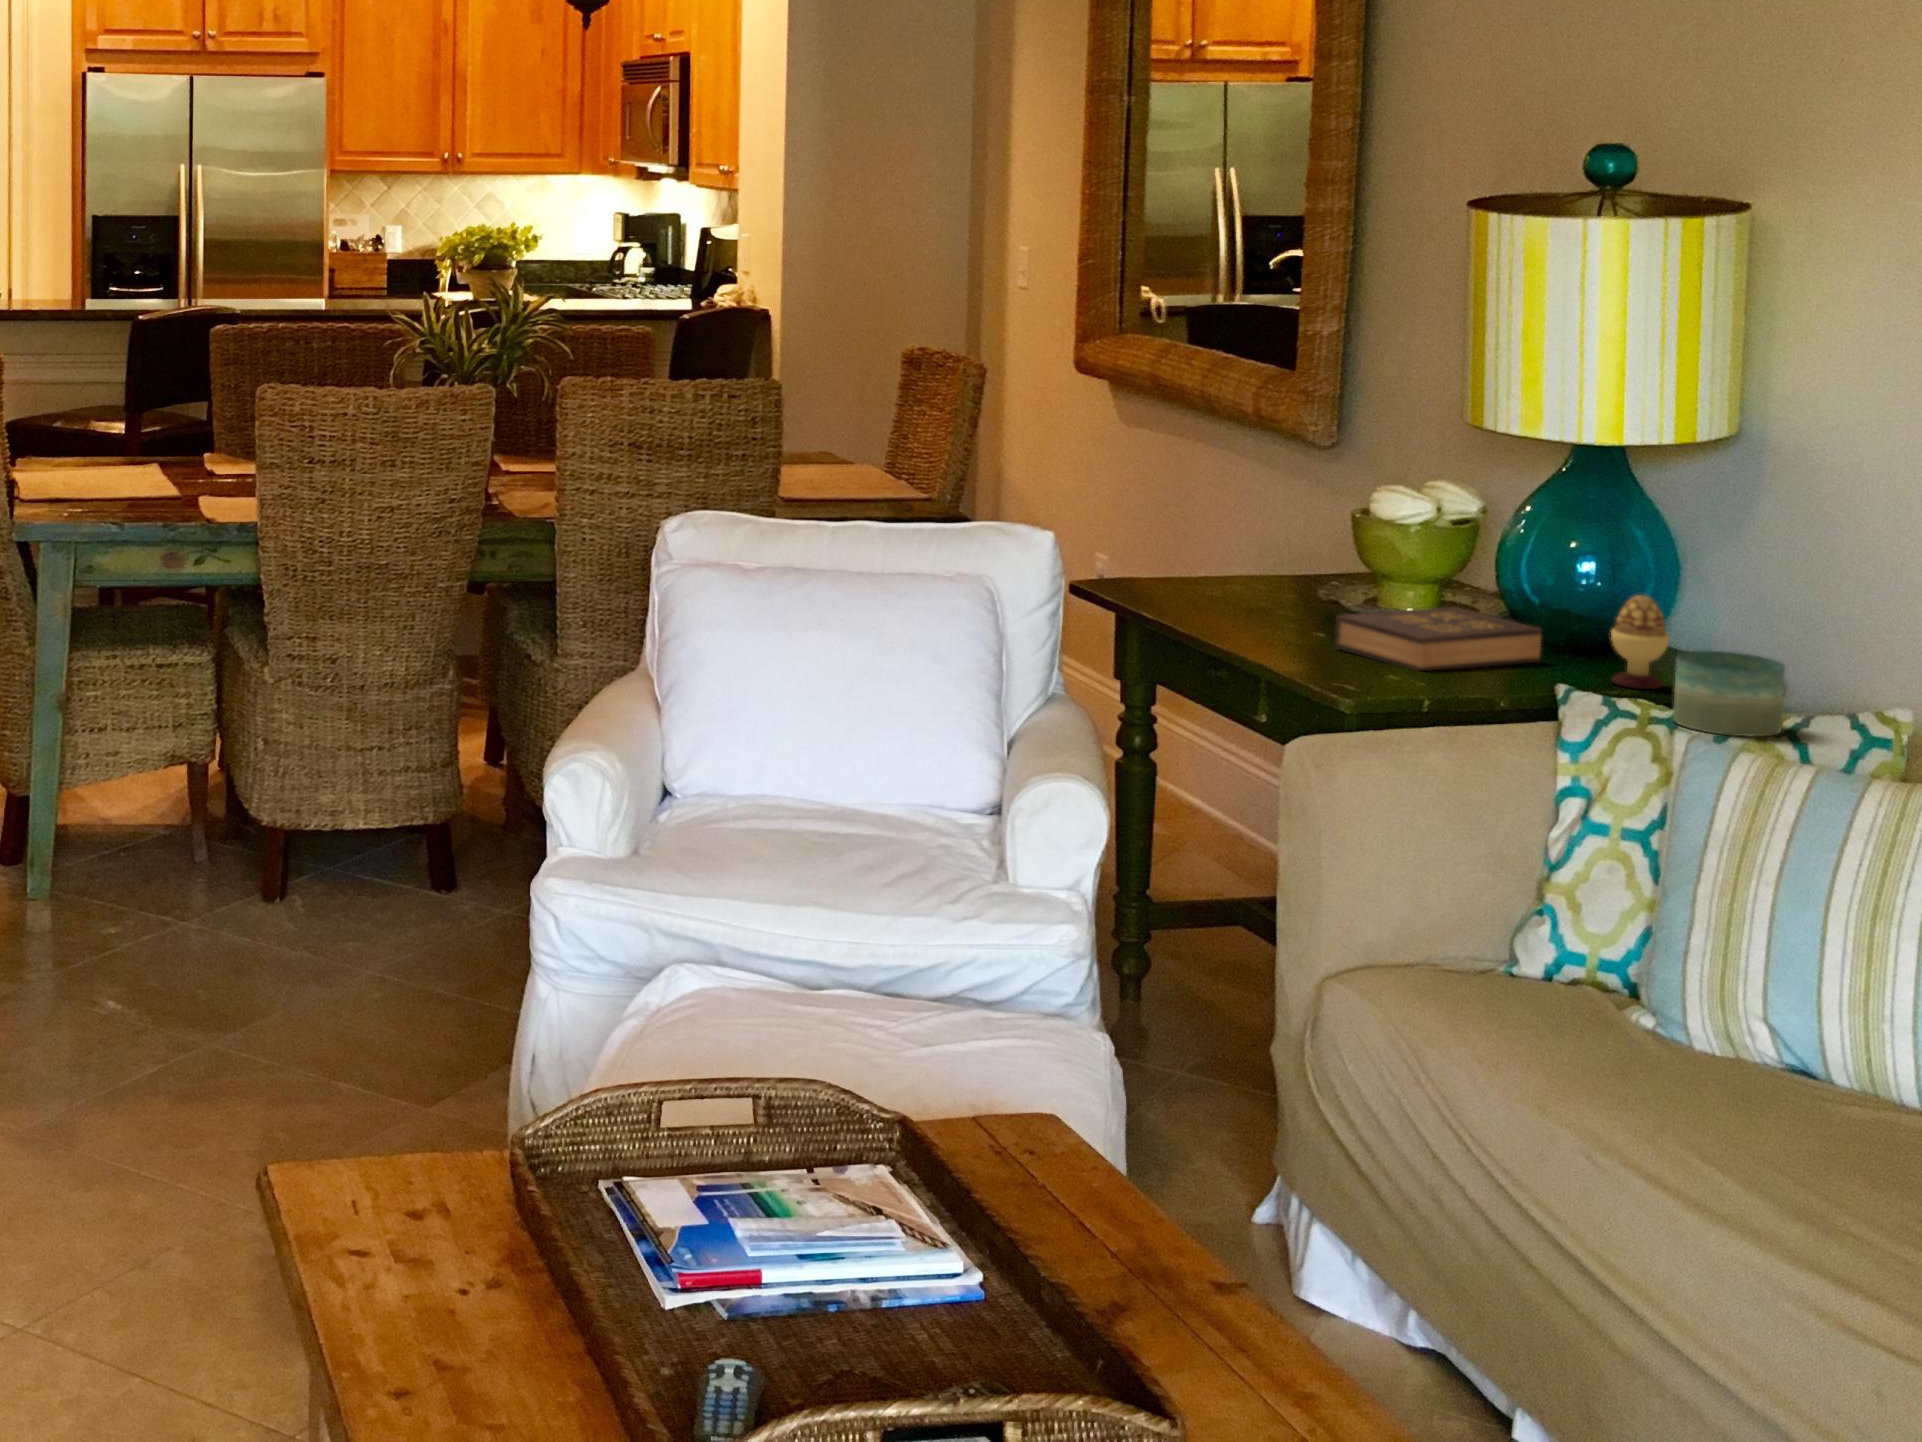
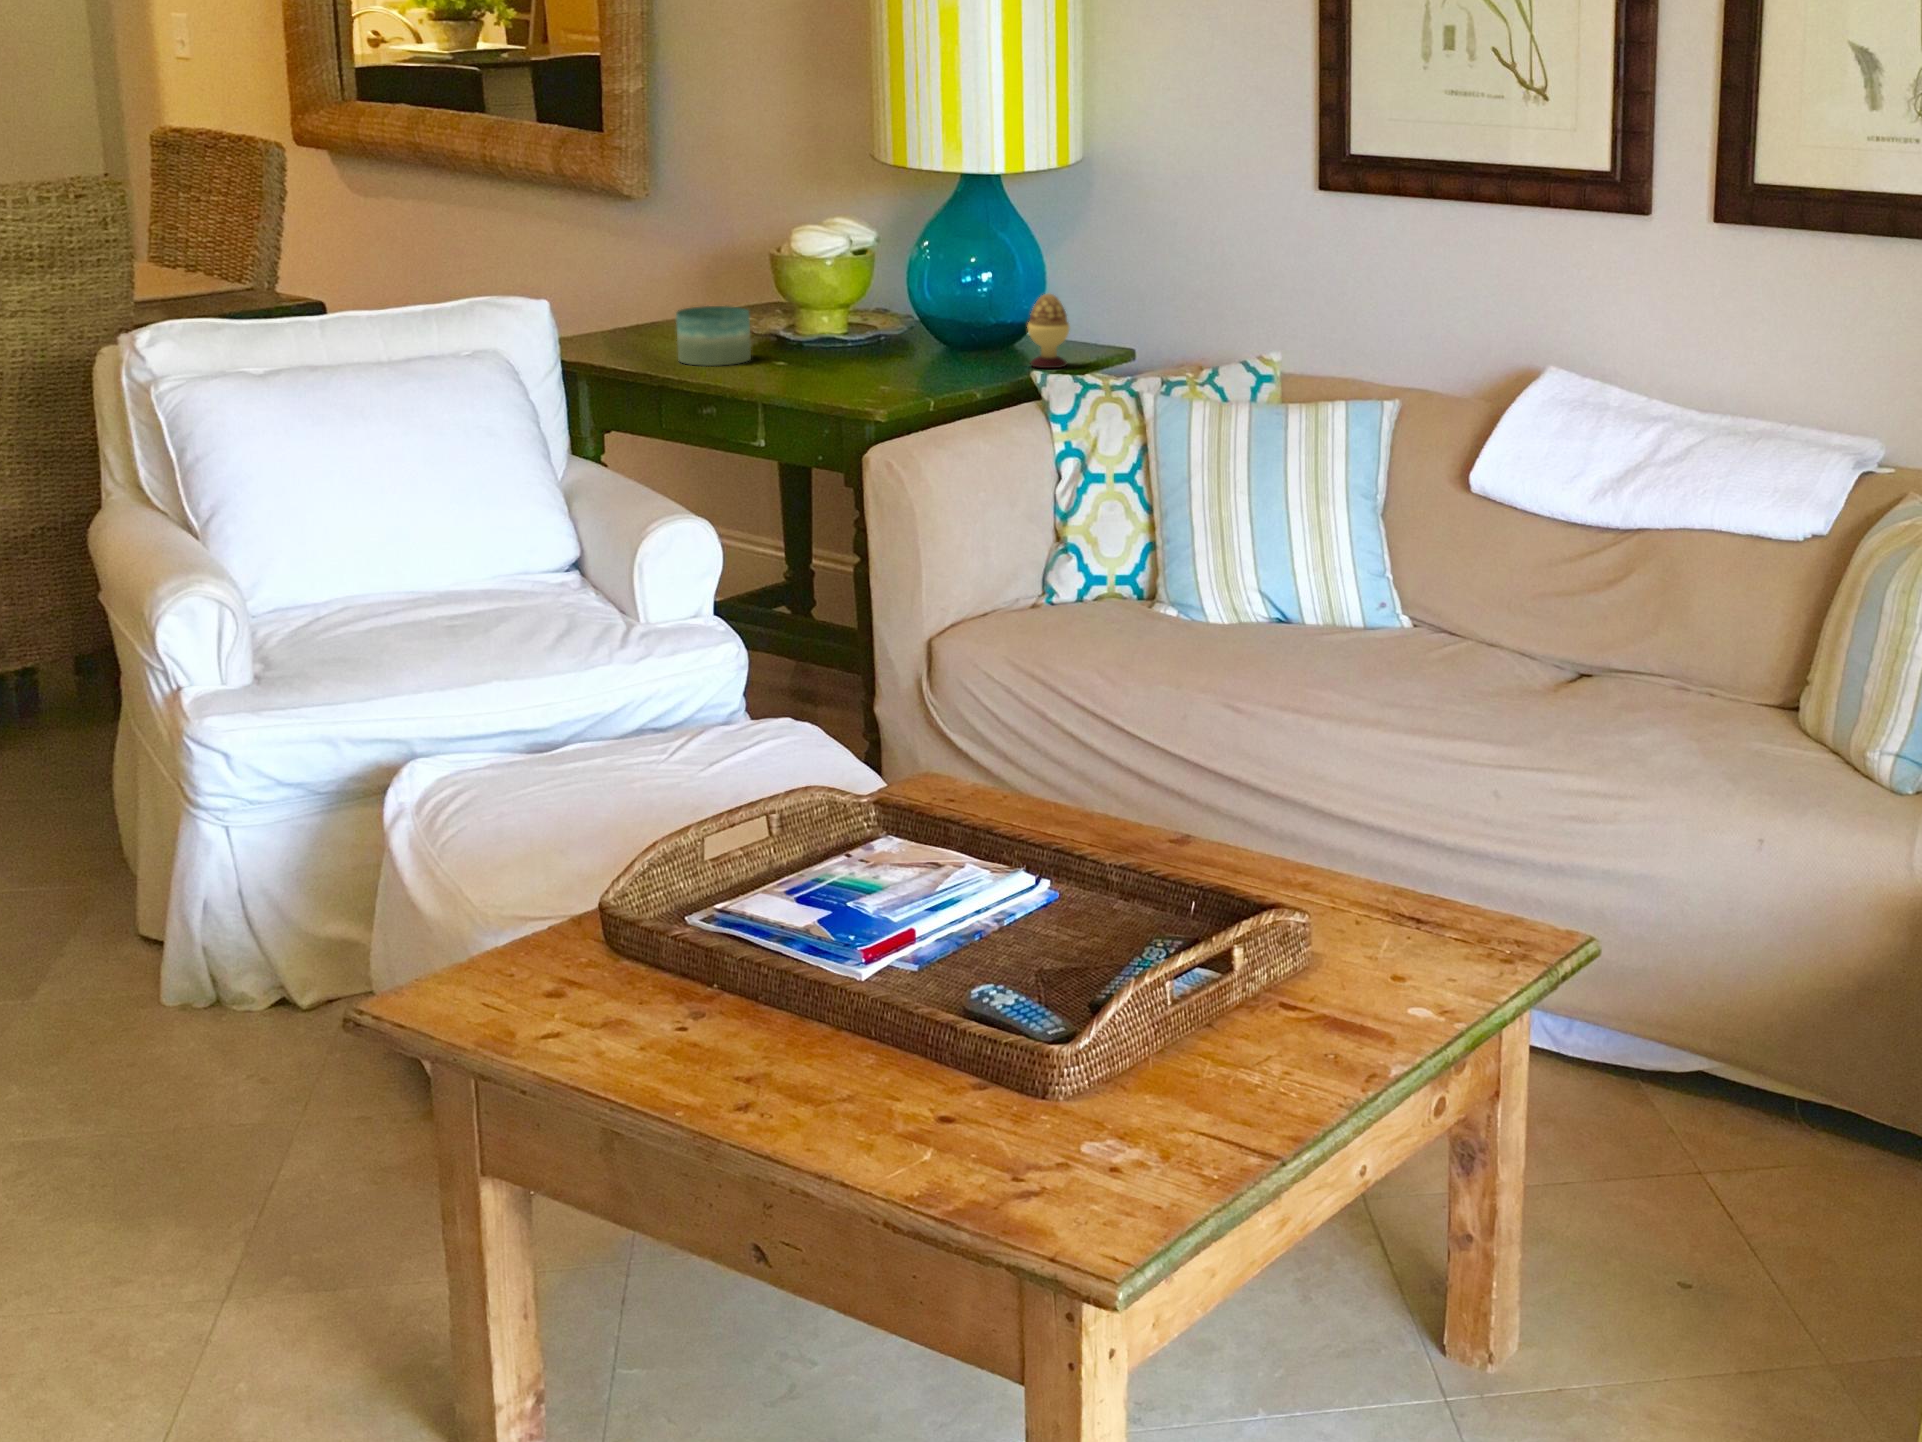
hardback book: present [1335,607,1542,671] -> none [805,323,961,381]
candle: present [1673,651,1785,737] -> present [676,306,751,366]

